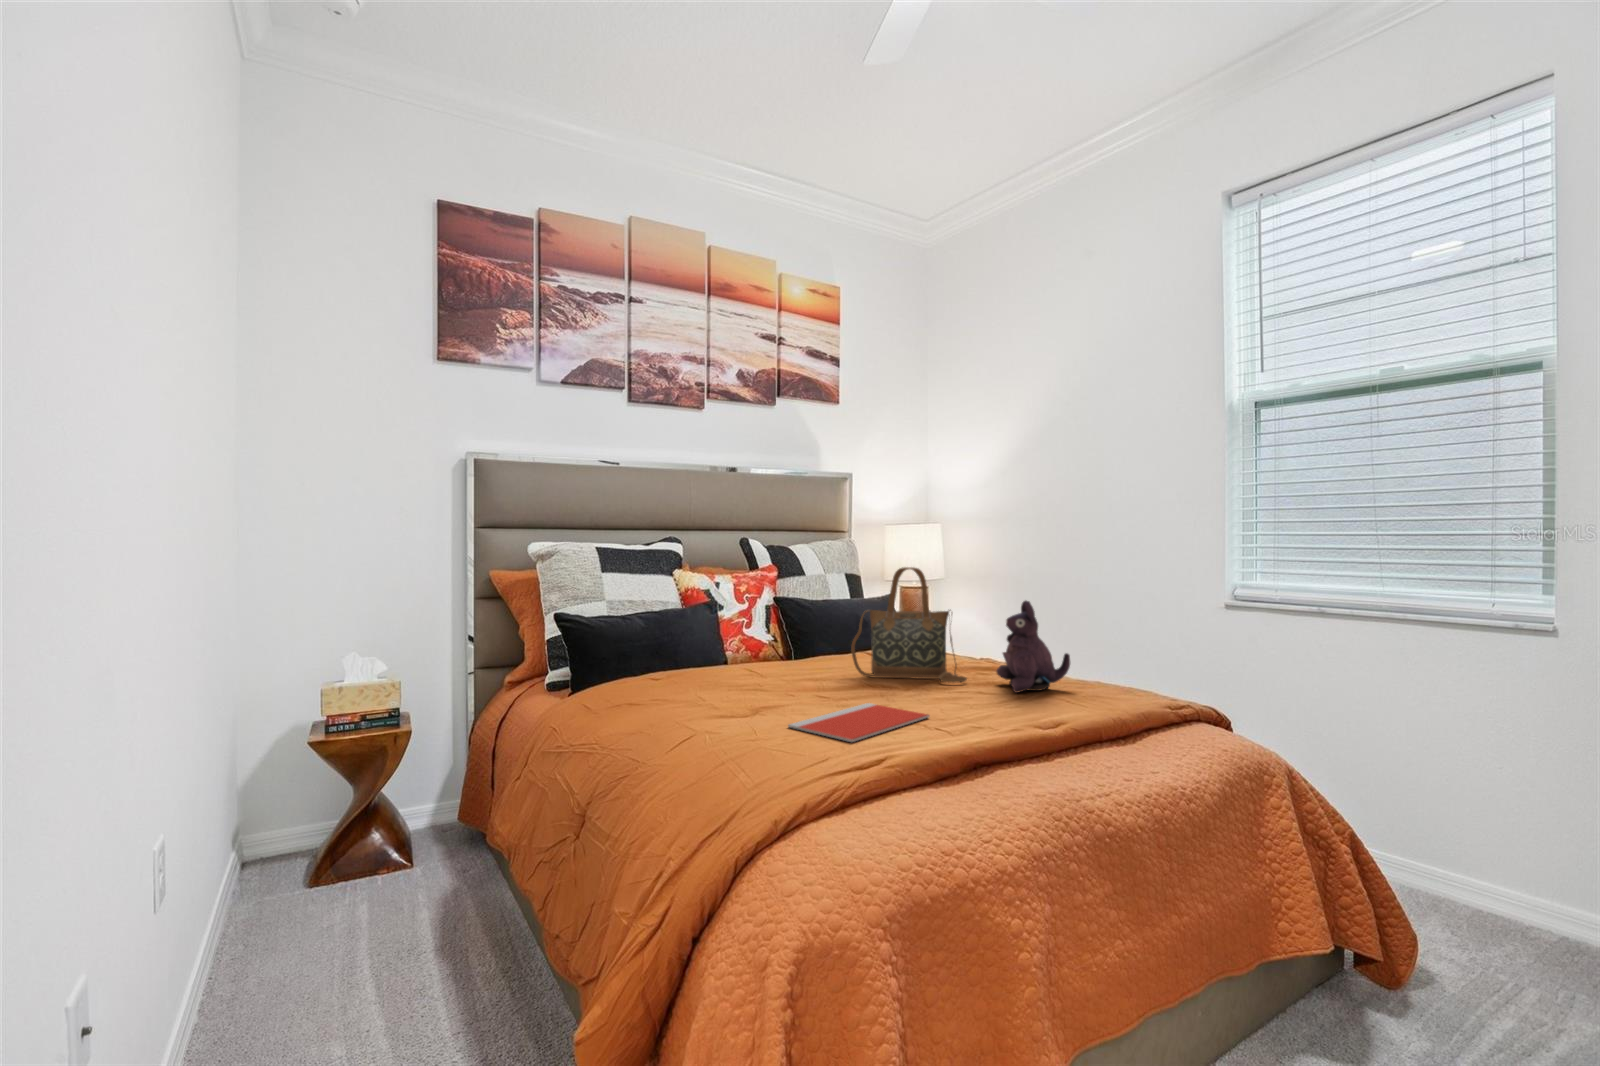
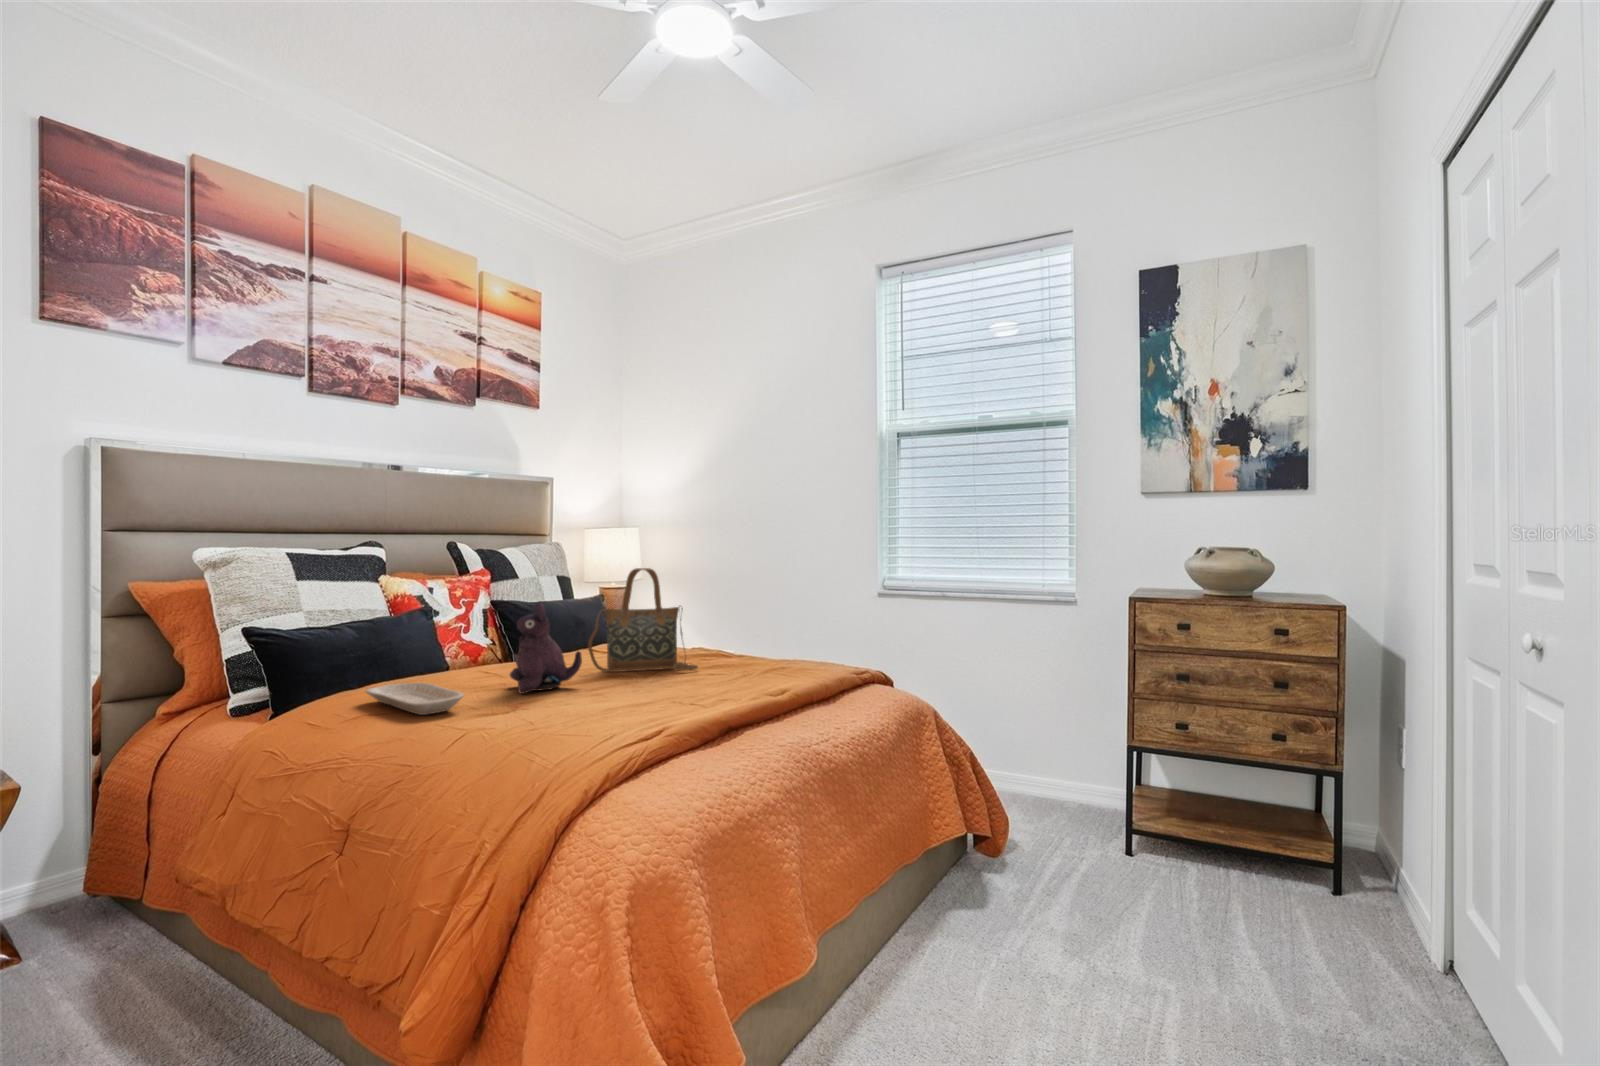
plush toy: present [997,601,1070,693] -> present [510,602,582,694]
tray: none [632,675,709,710] -> present [366,683,464,715]
notebook: present [788,703,930,742] -> none [557,692,681,723]

